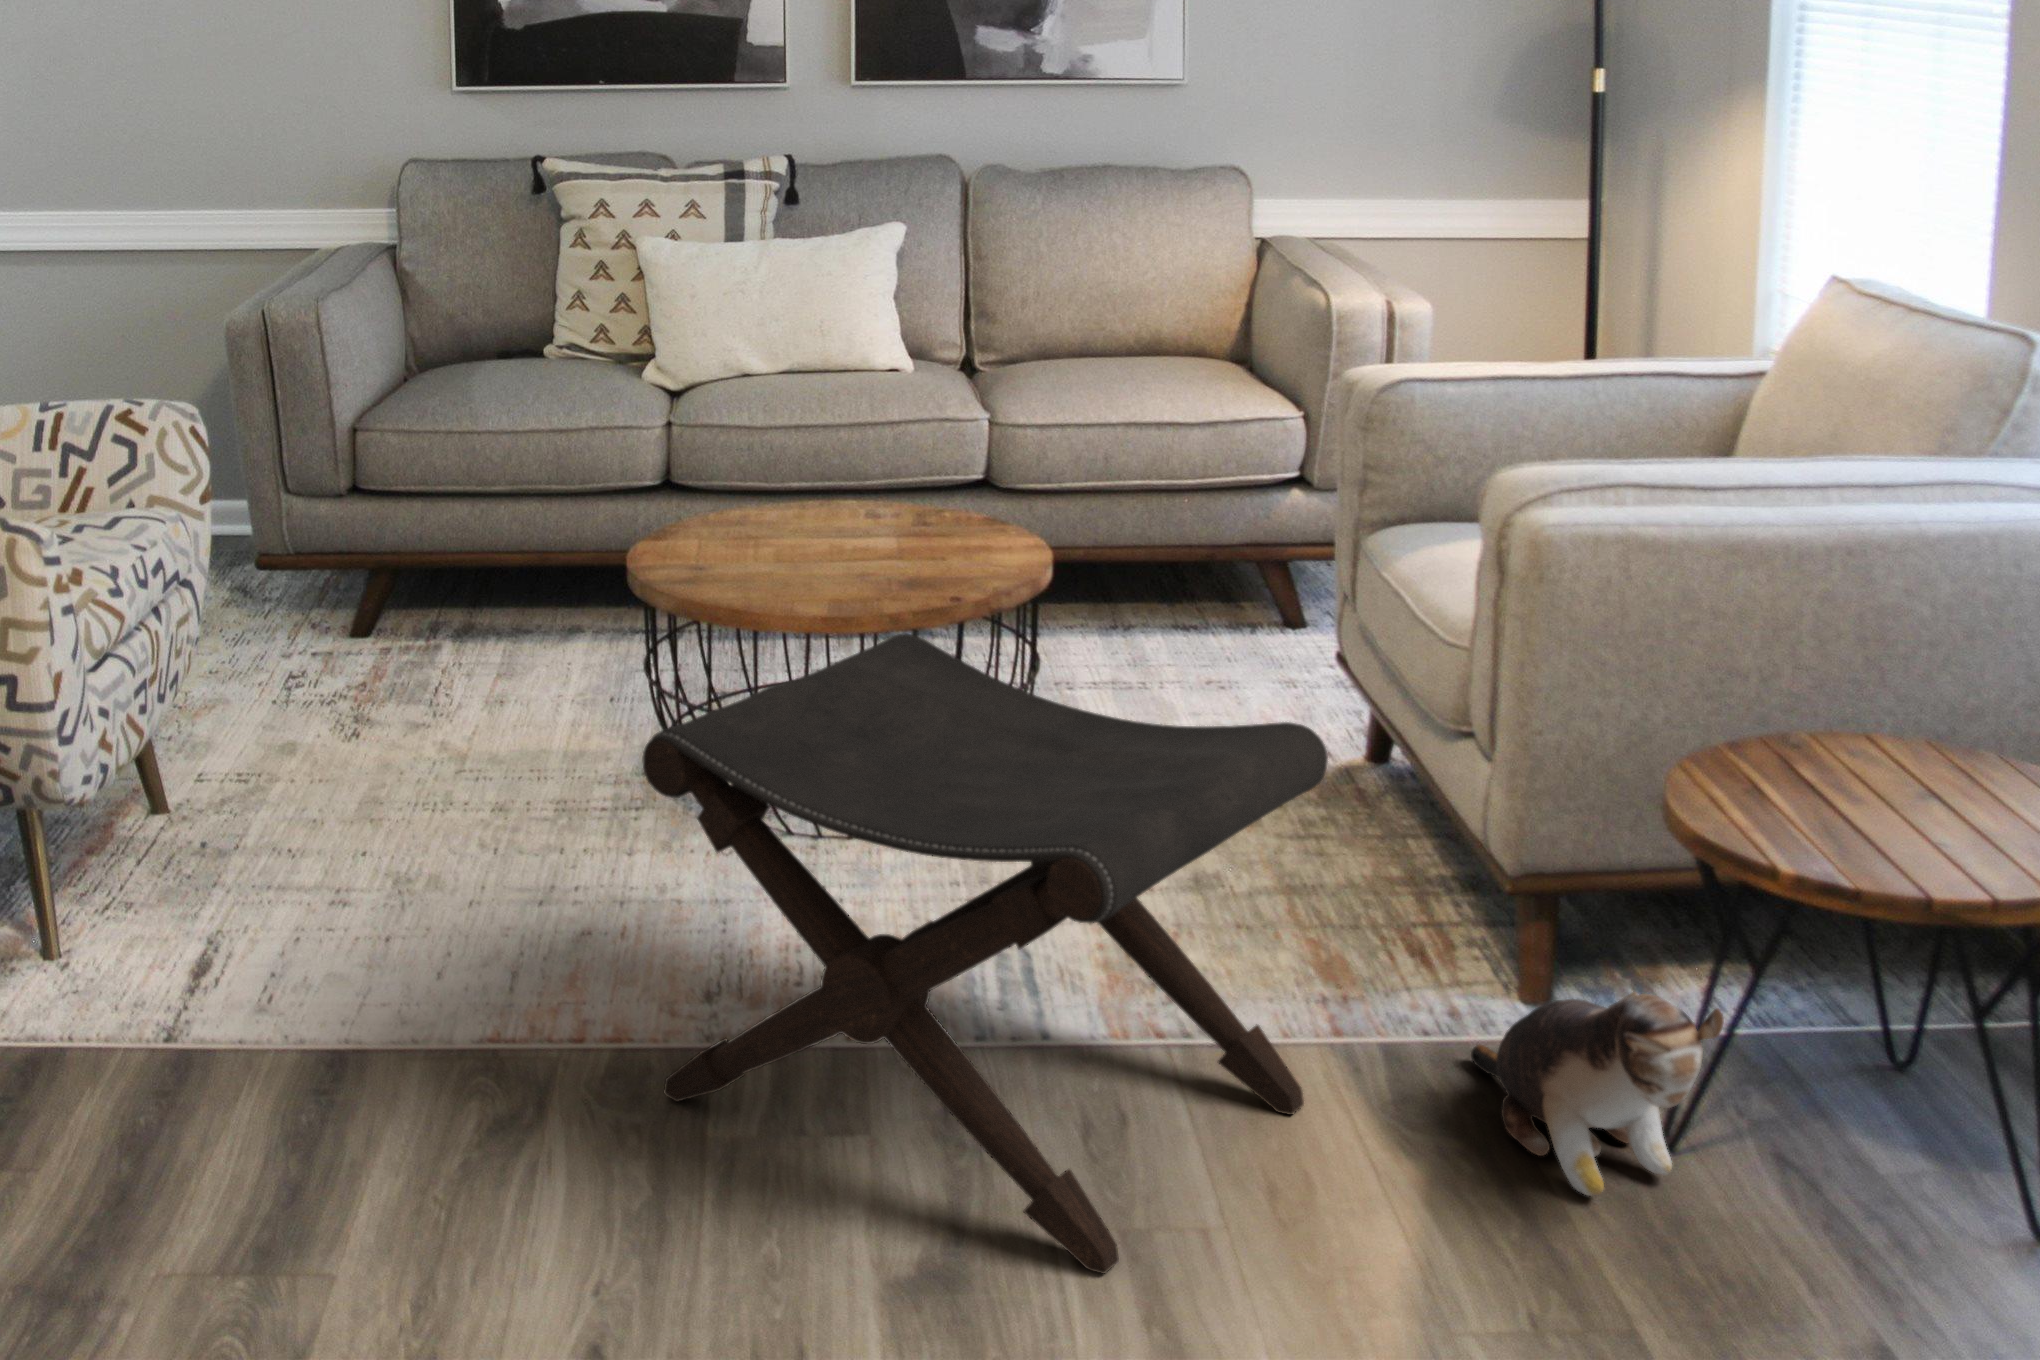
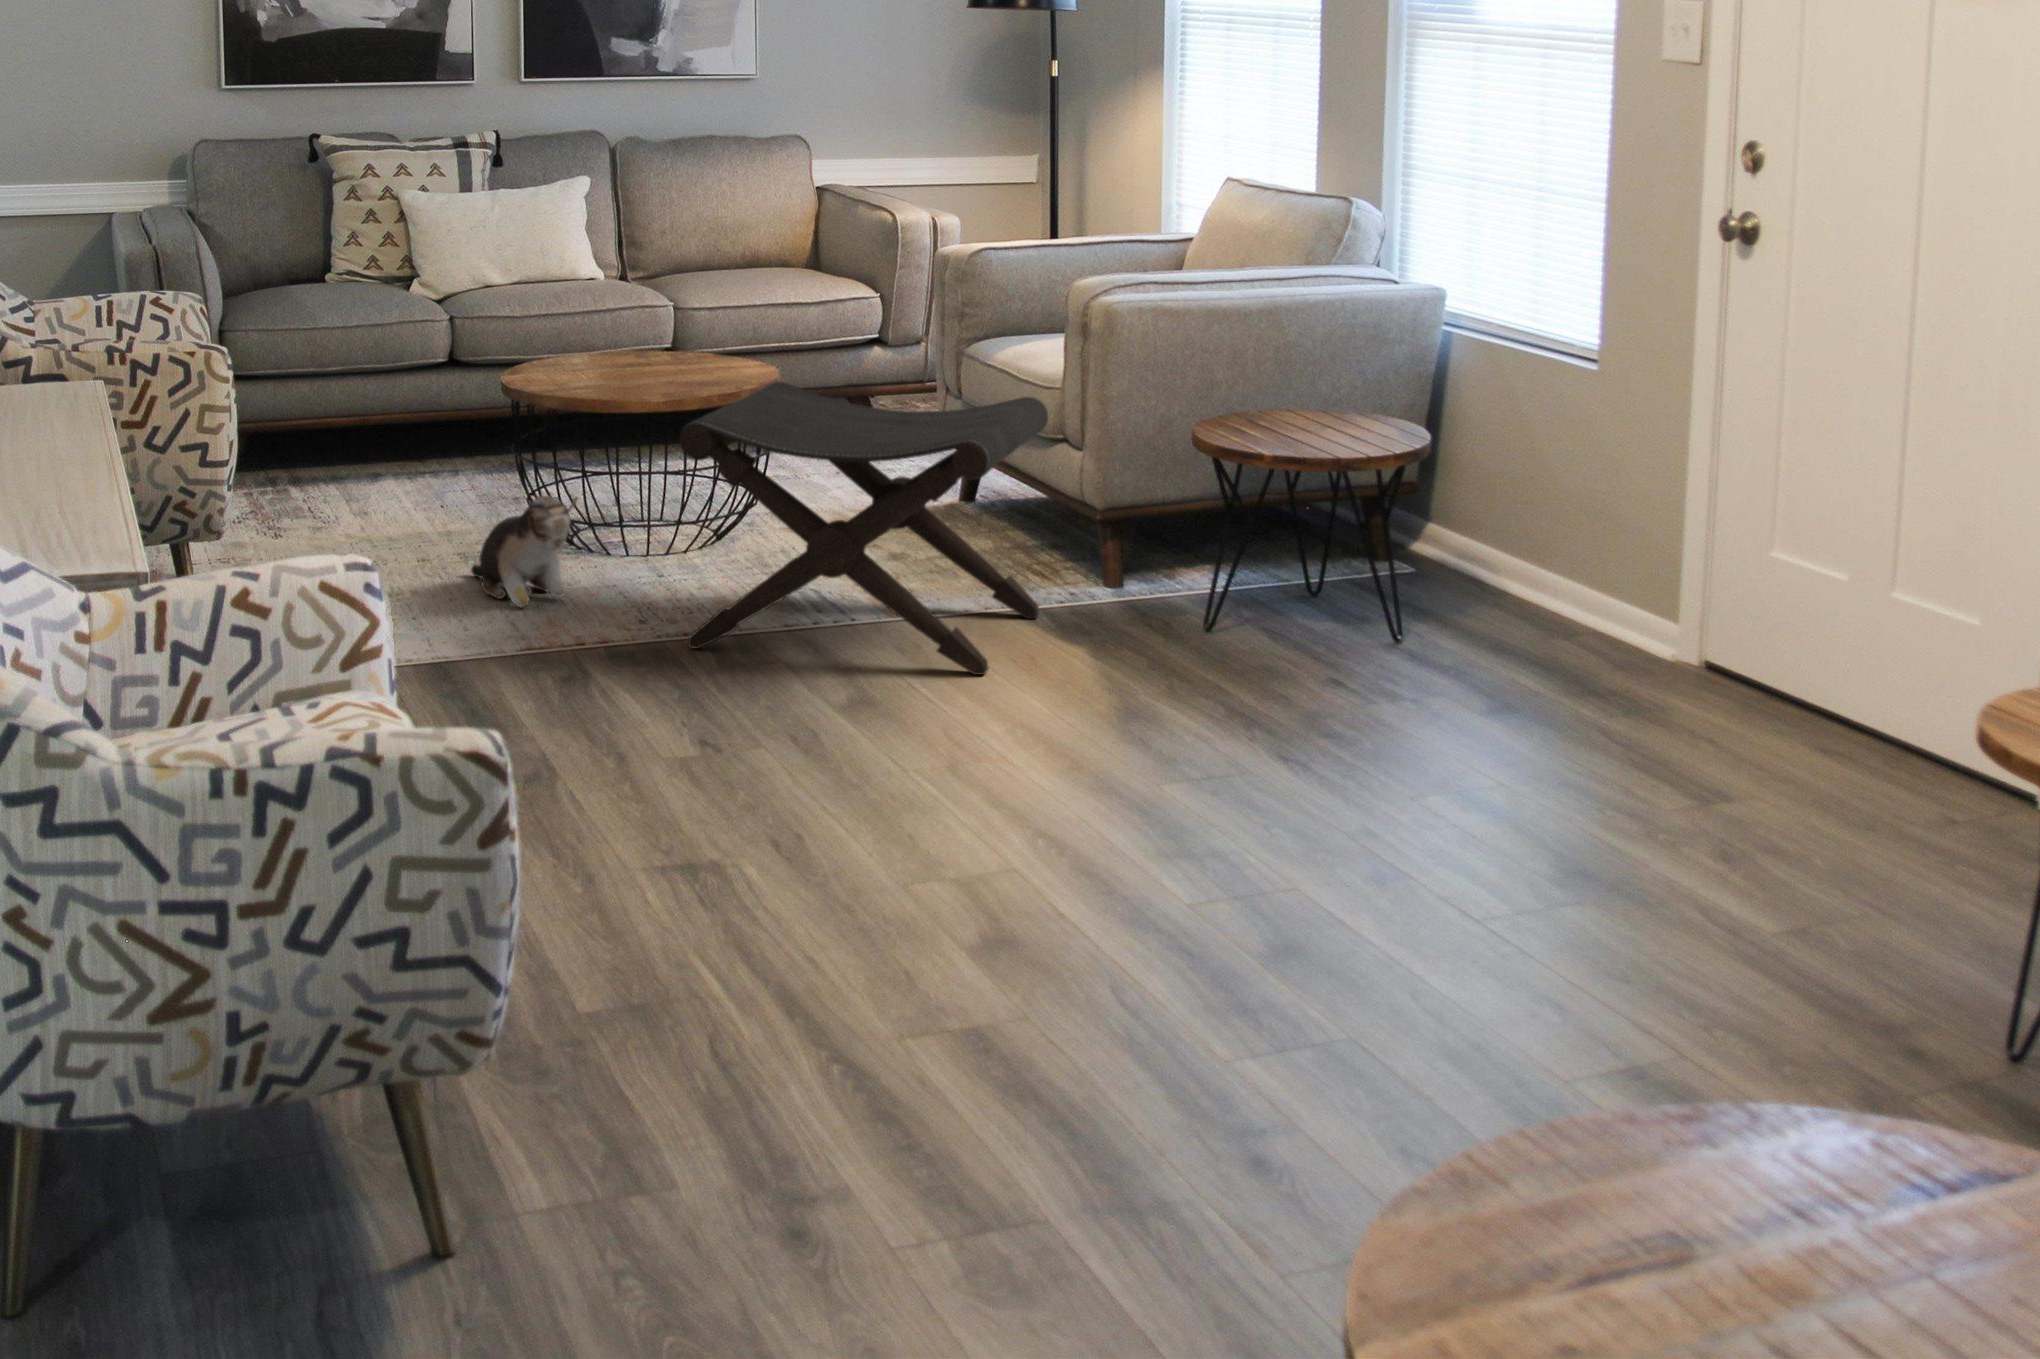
plush toy: present [1471,992,1724,1196] -> present [471,496,577,607]

